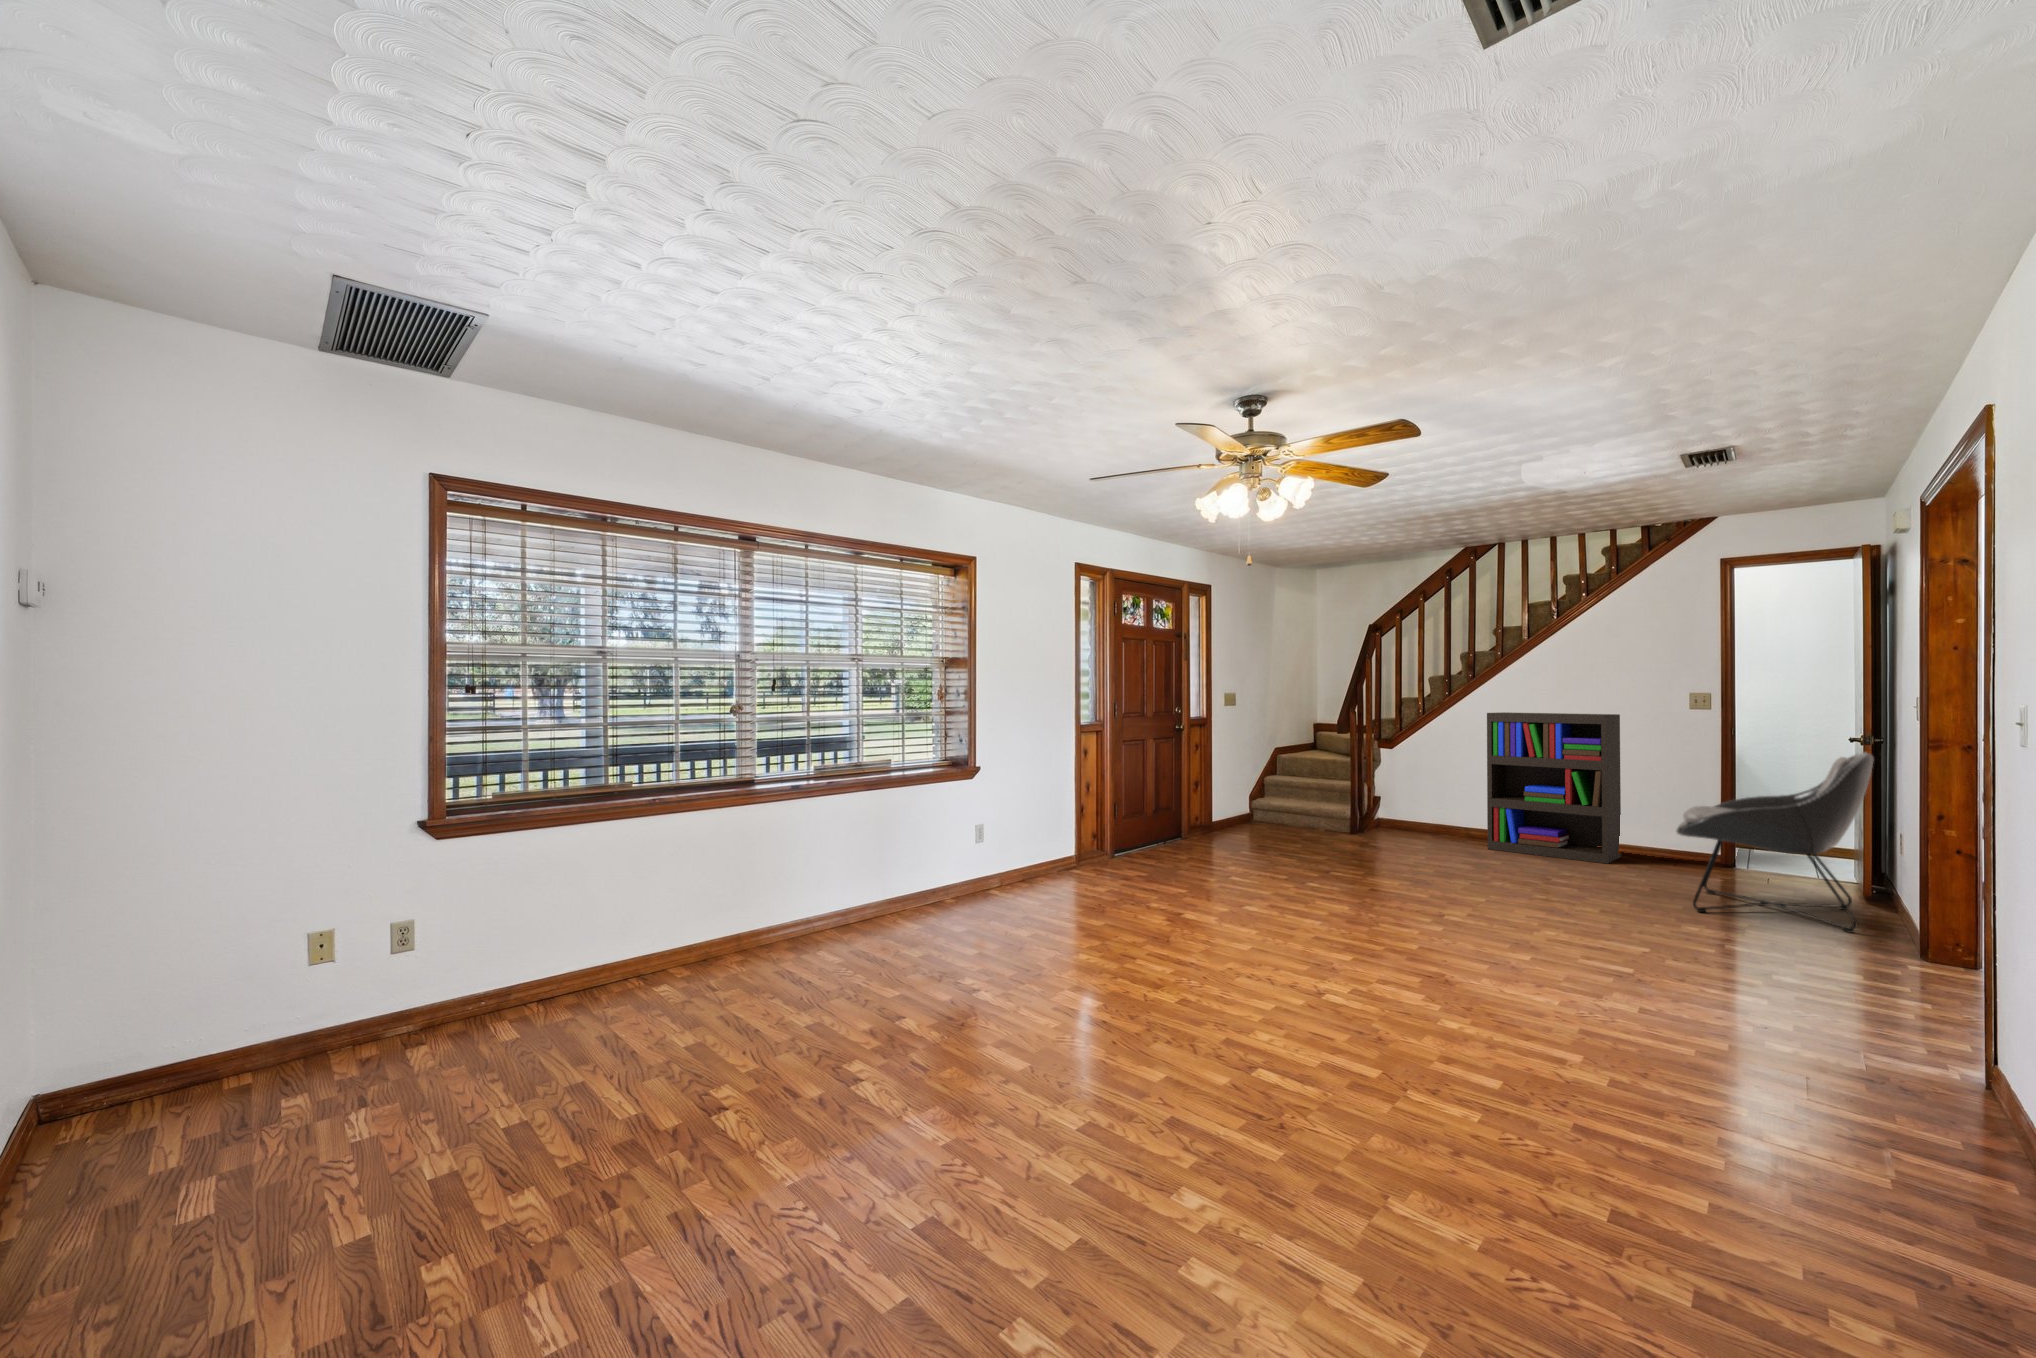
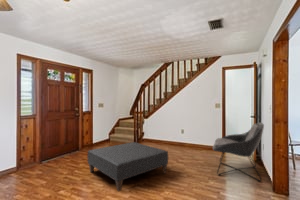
bookshelf: present [1487,712,1621,864] -> none [167,109,200,152]
ottoman: none [1265,810,1519,911] -> present [88,142,168,191]

